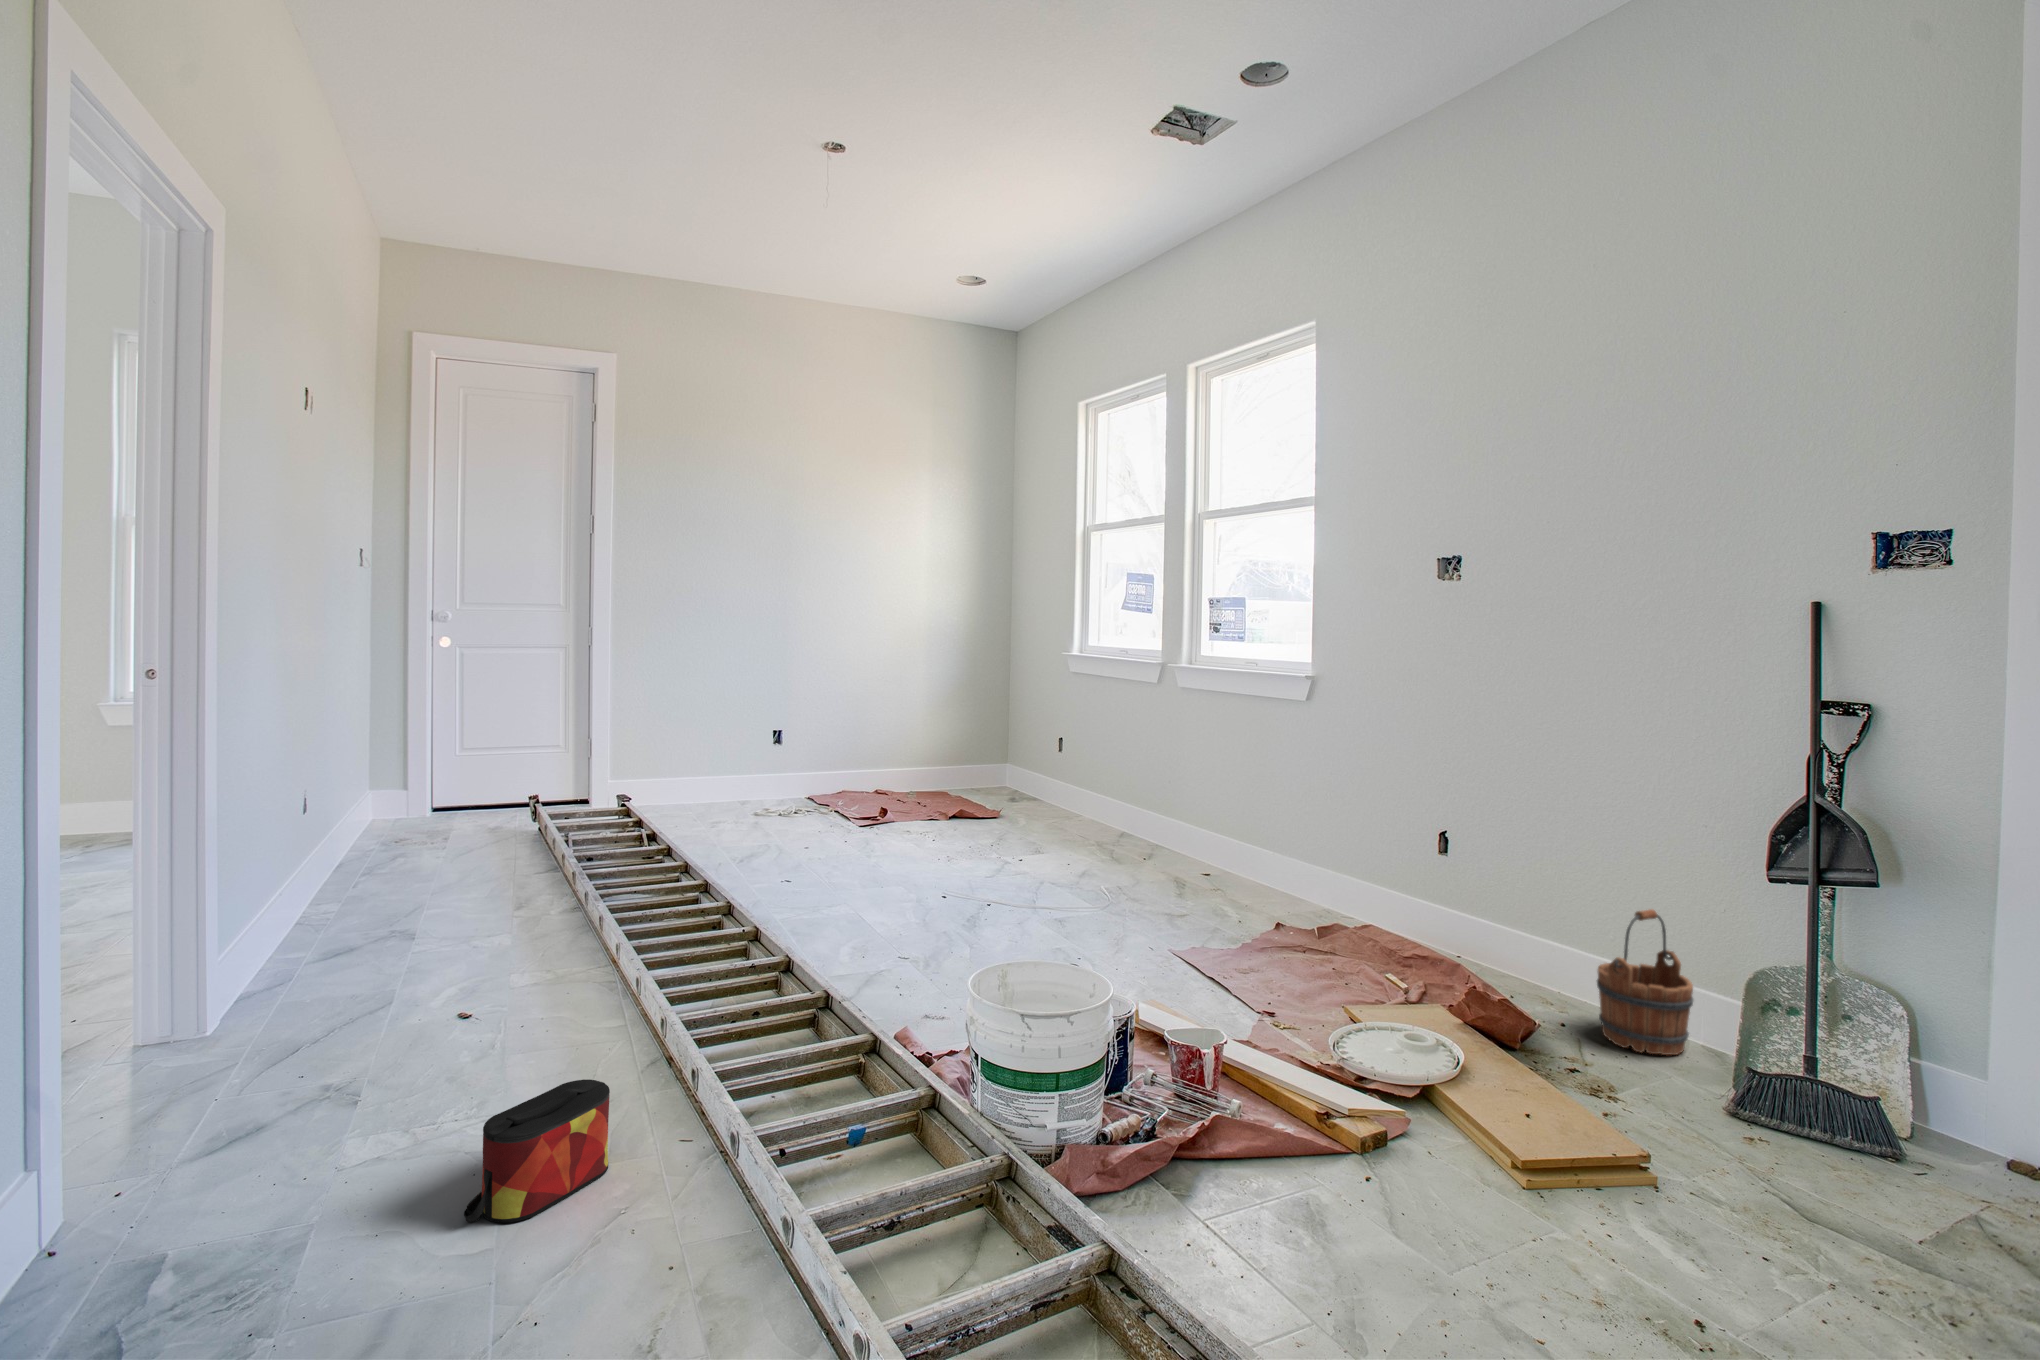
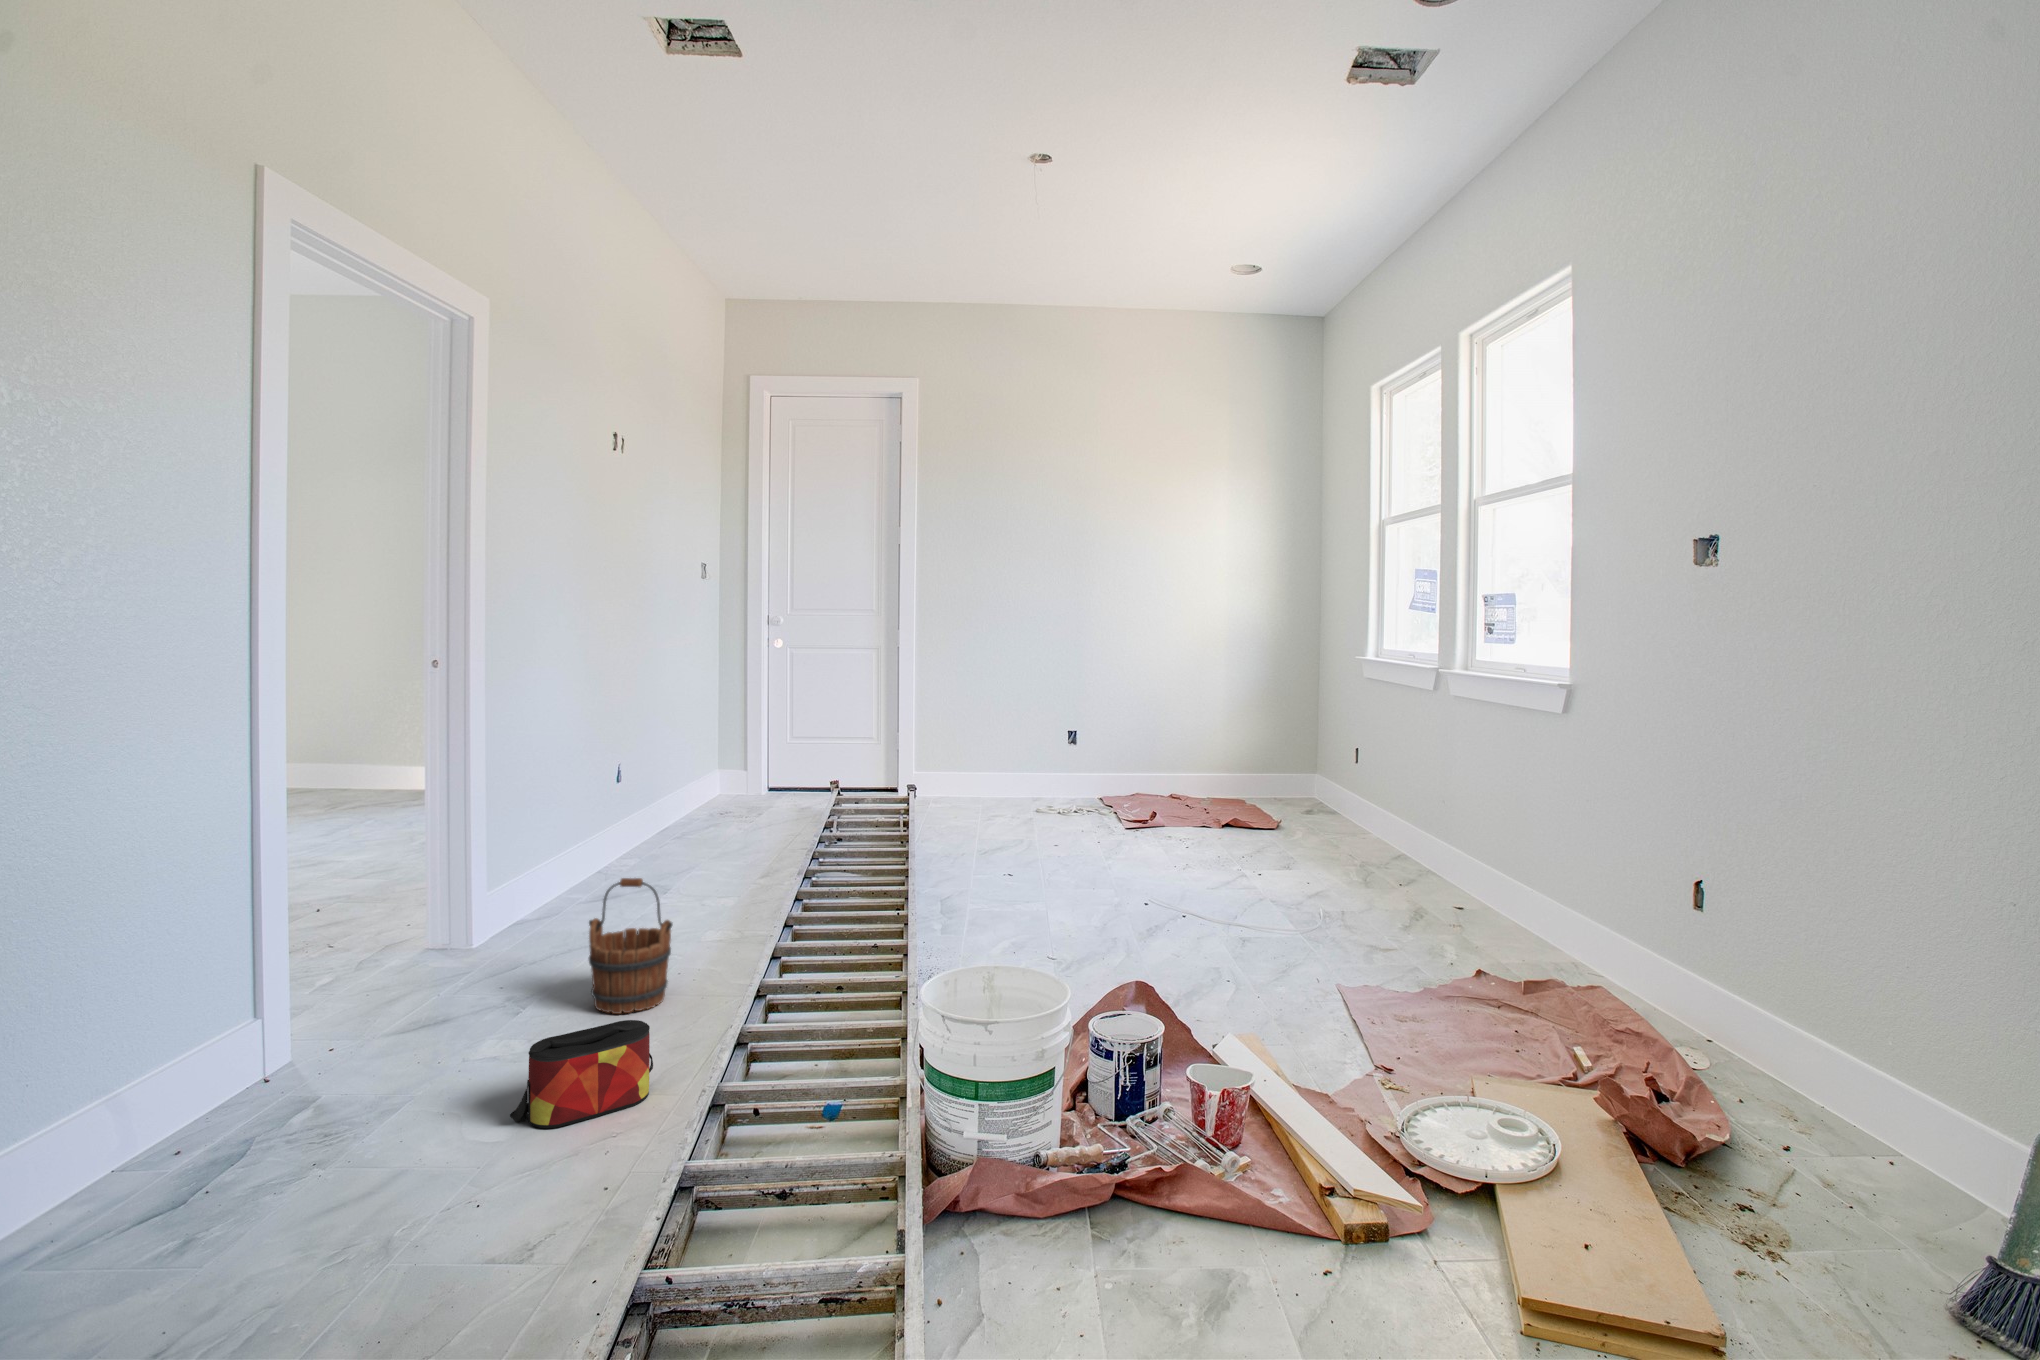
wooden bucket: present [1597,909,1693,1055] -> present [589,878,673,1014]

